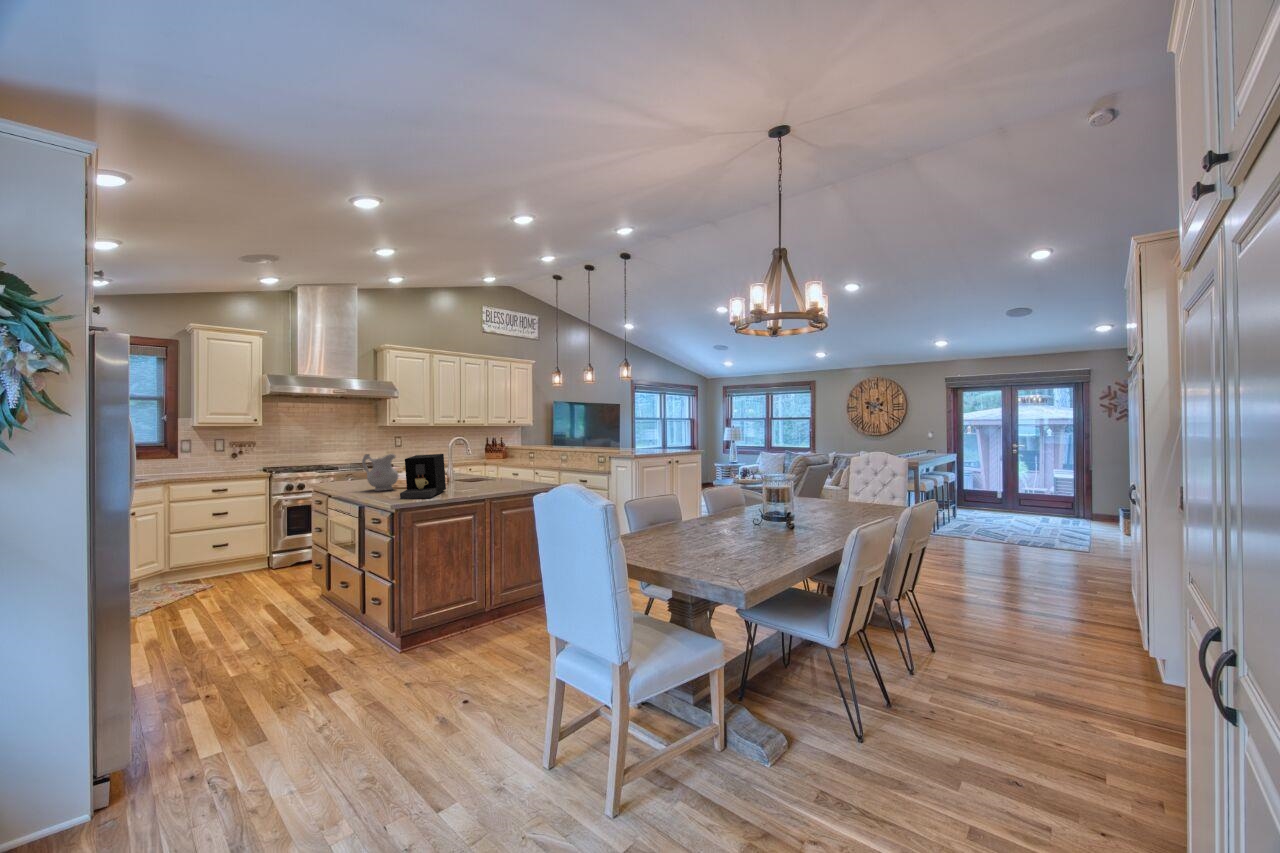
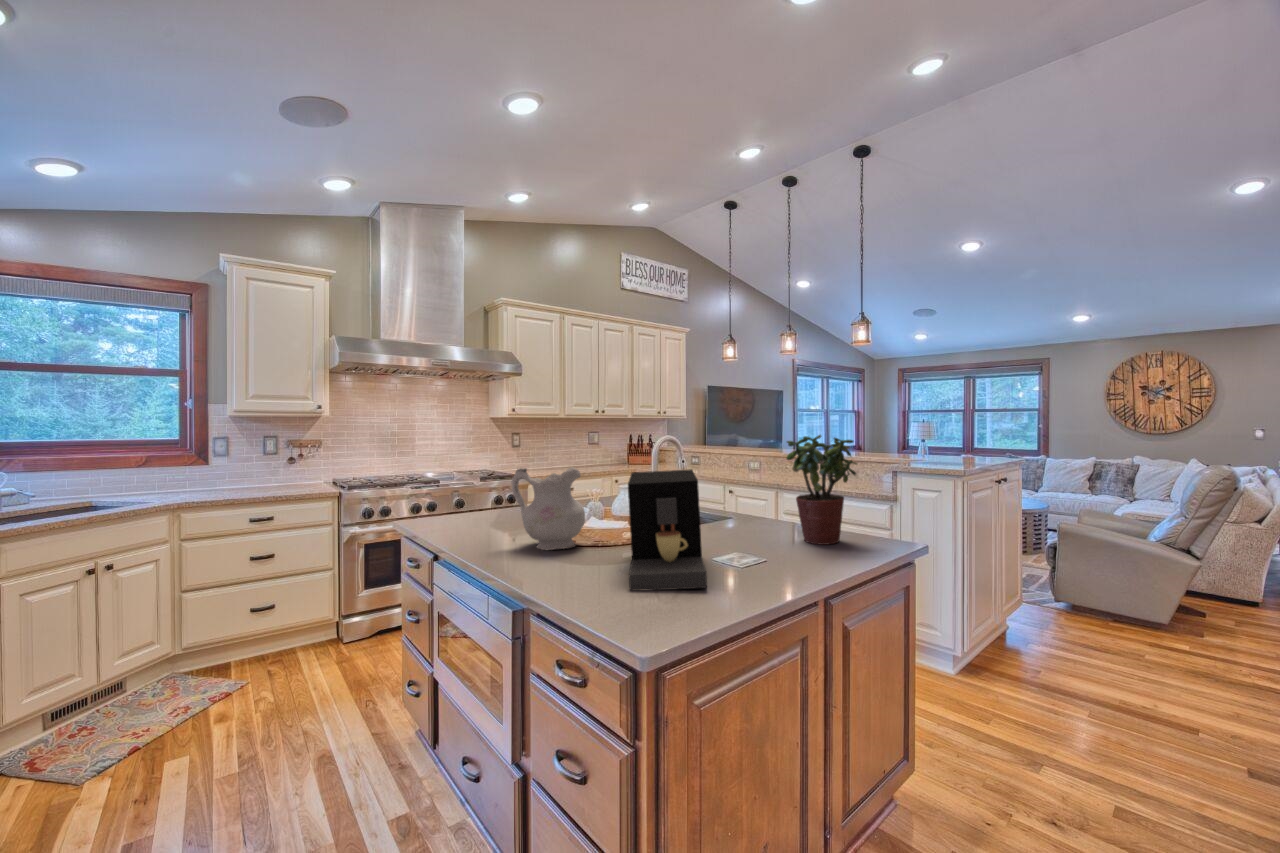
potted plant: none [497,438,528,488] -> present [787,435,857,545]

